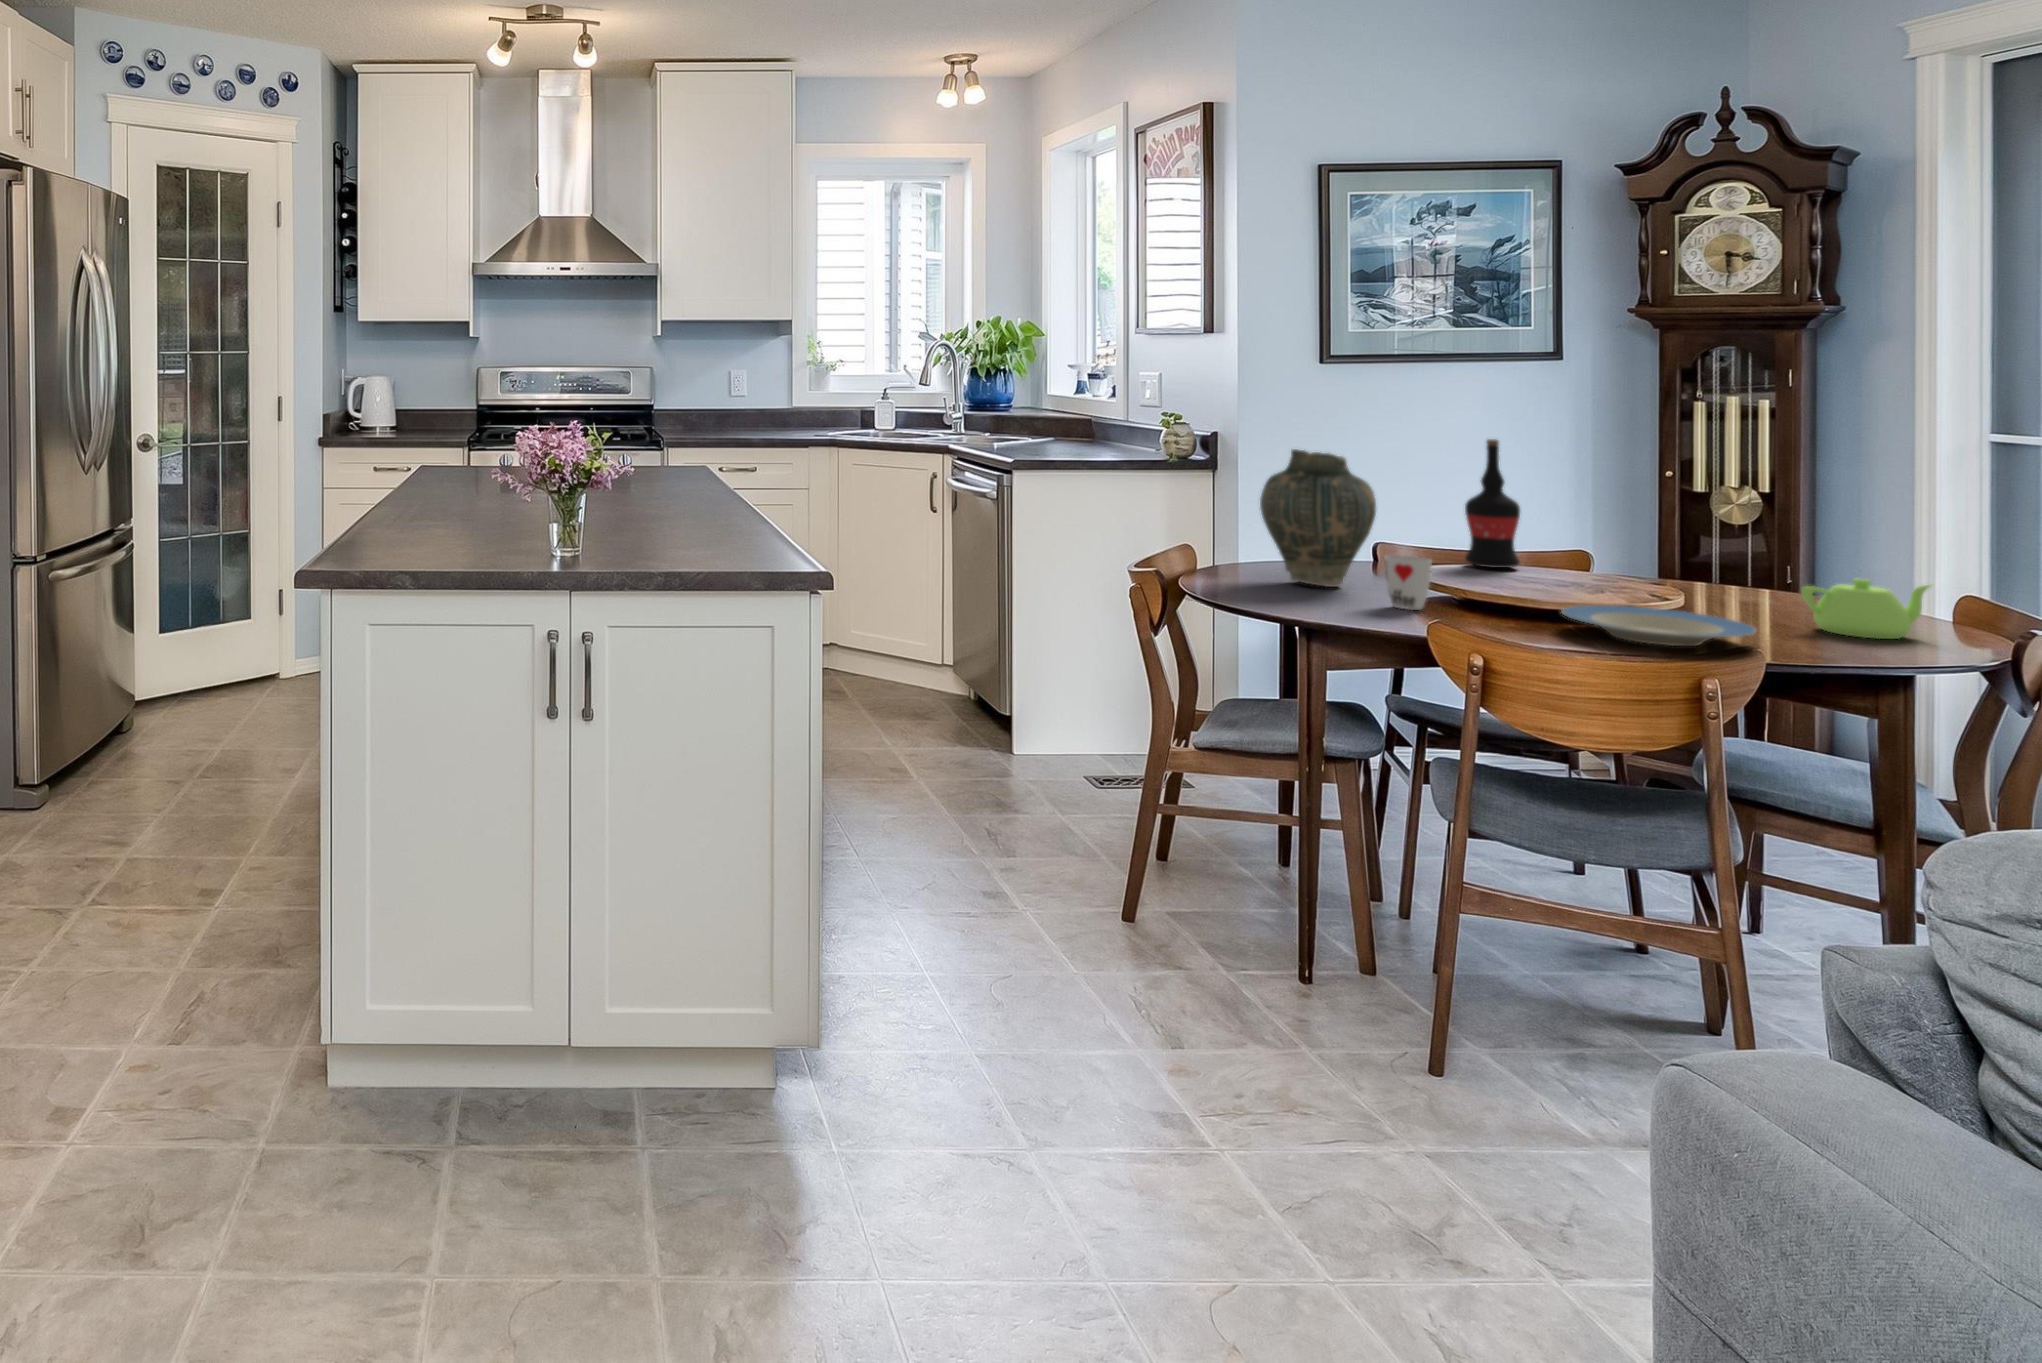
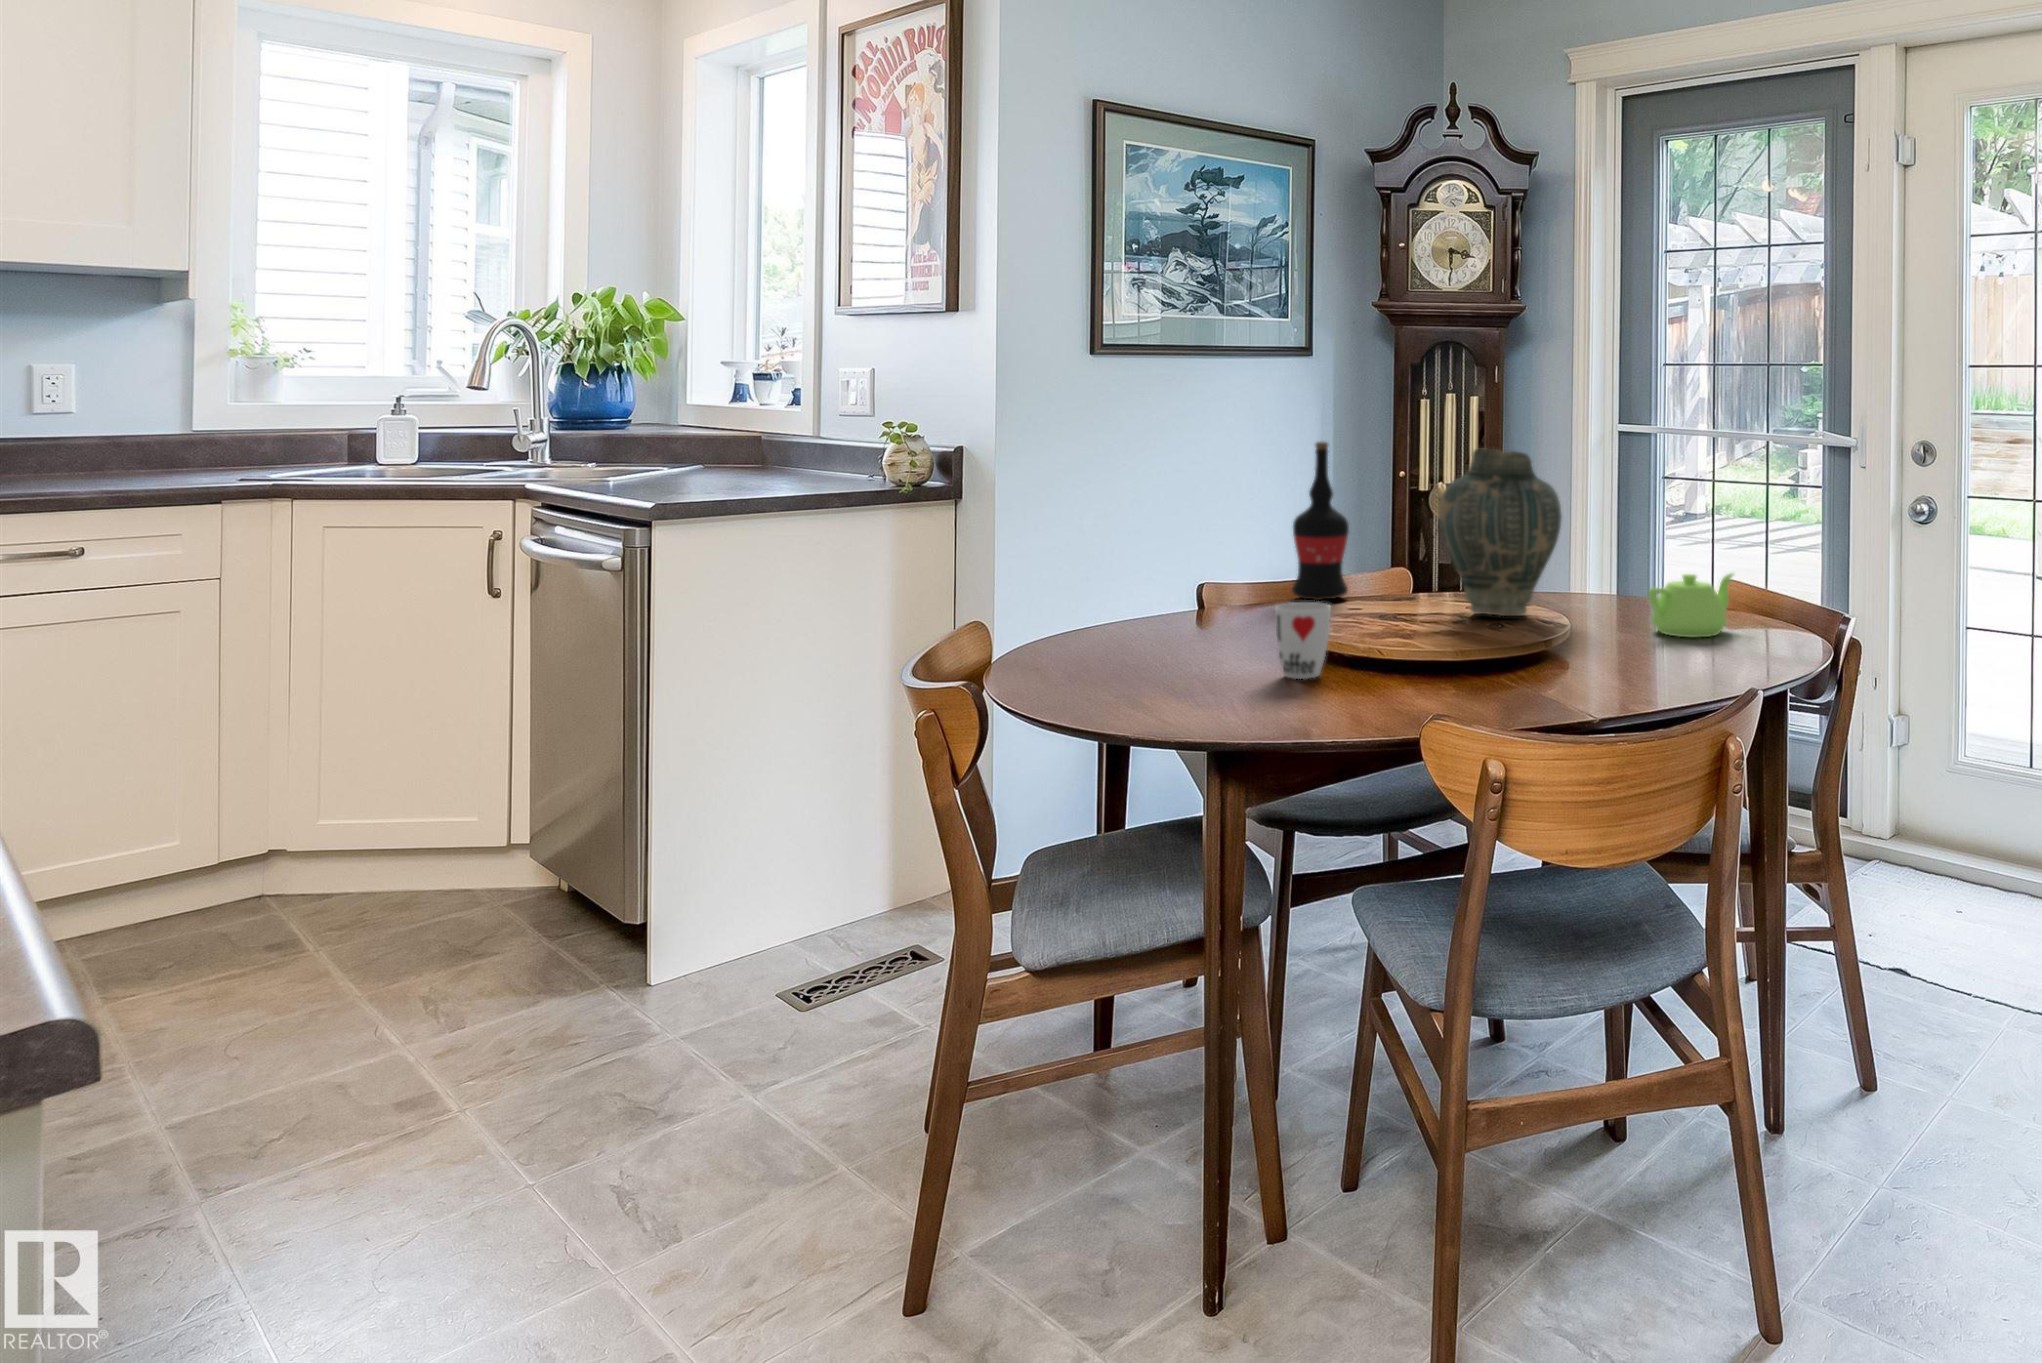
vase: present [1260,449,1376,587] -> present [1438,449,1562,616]
plate: present [1562,605,1756,646] -> none [1478,634,1662,683]

